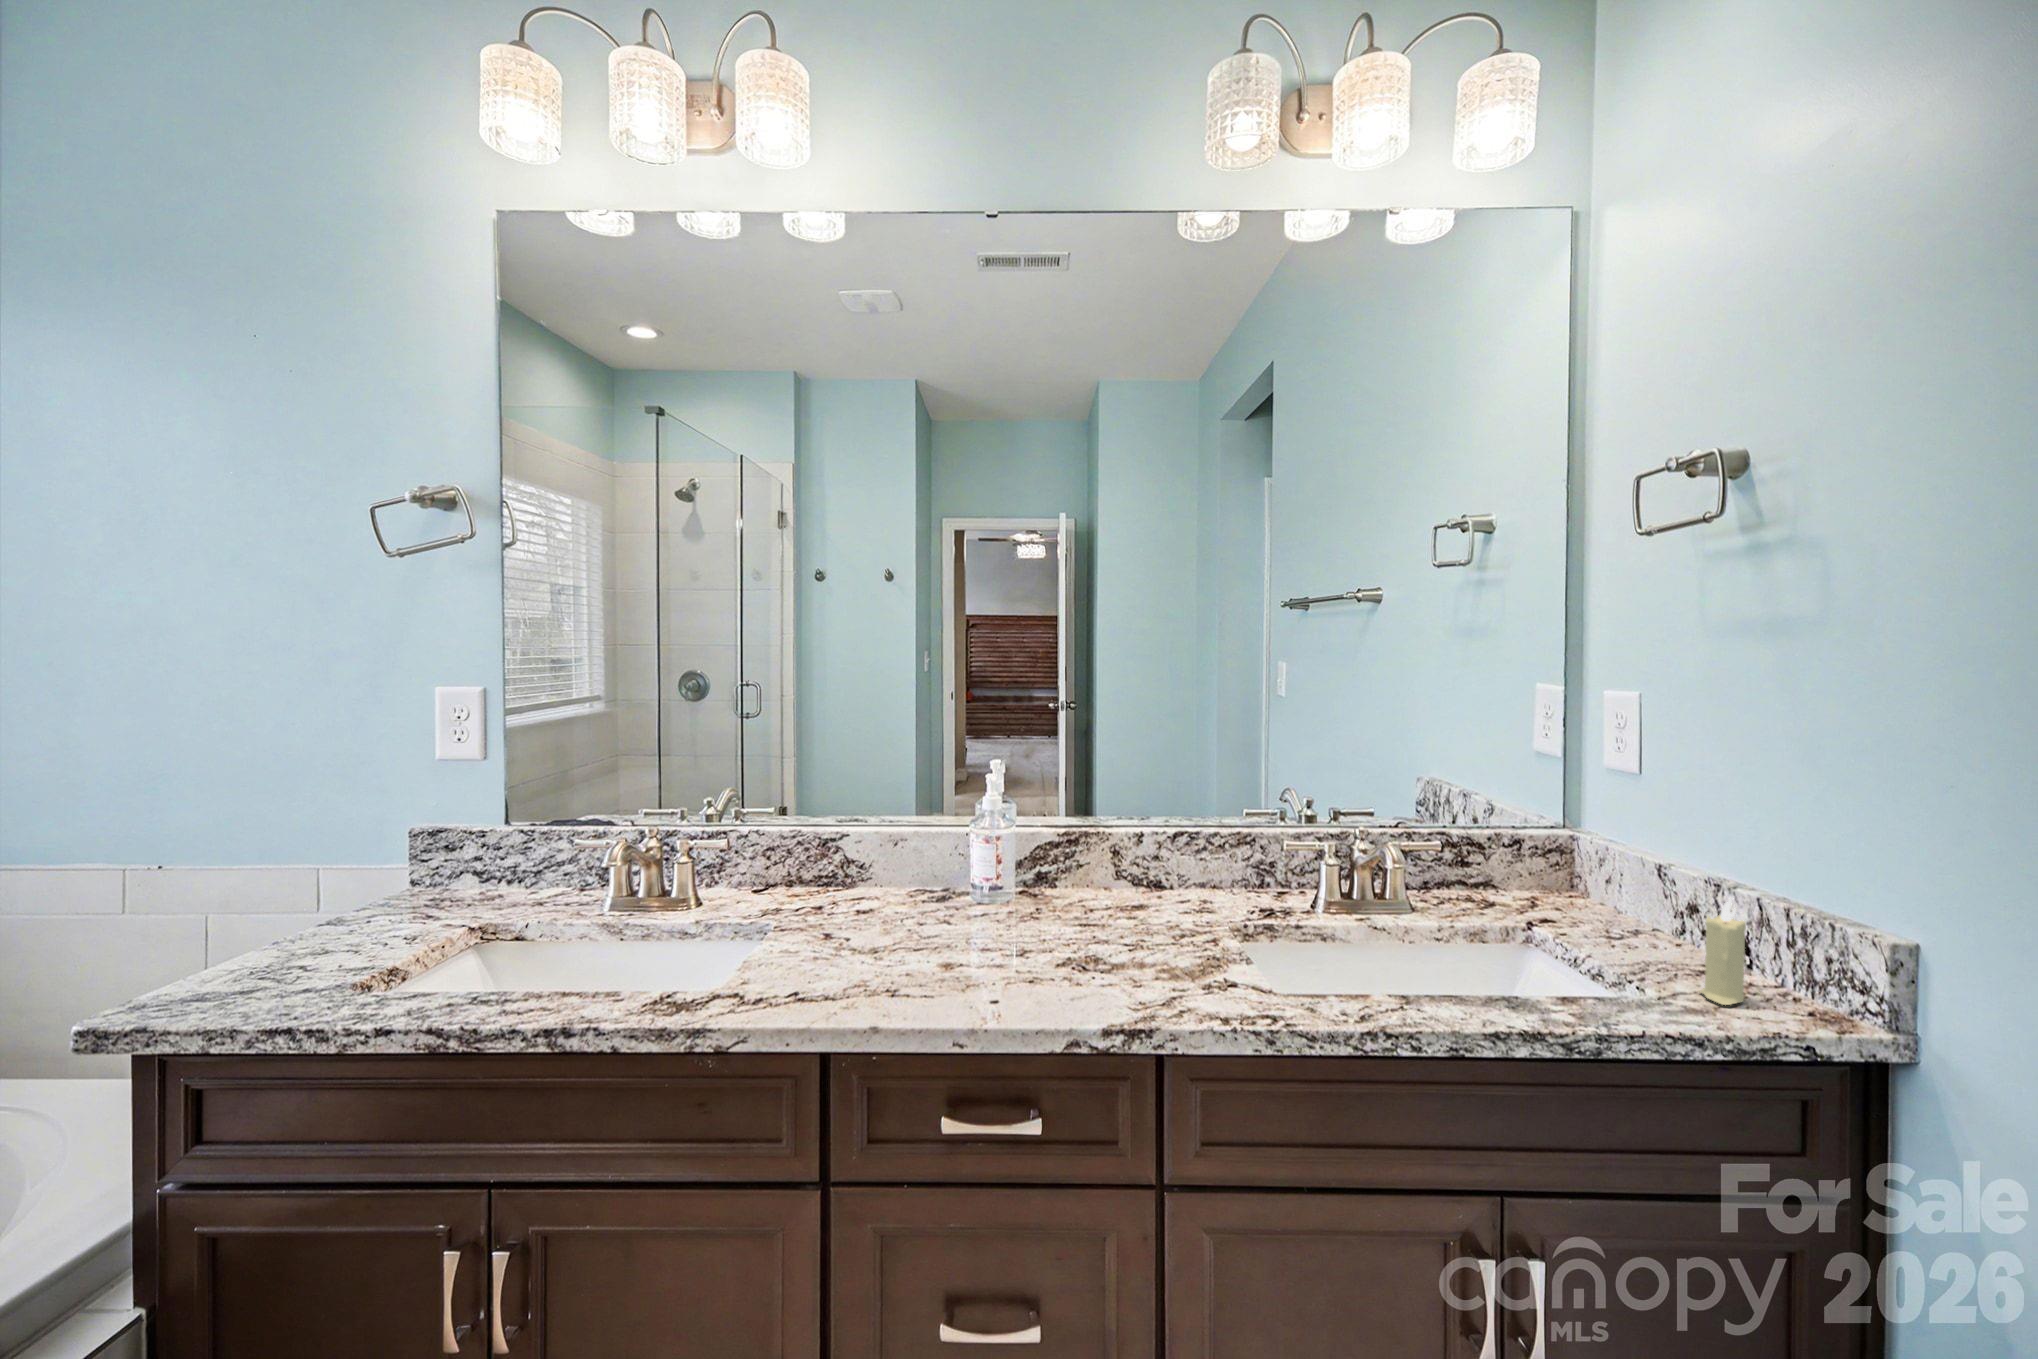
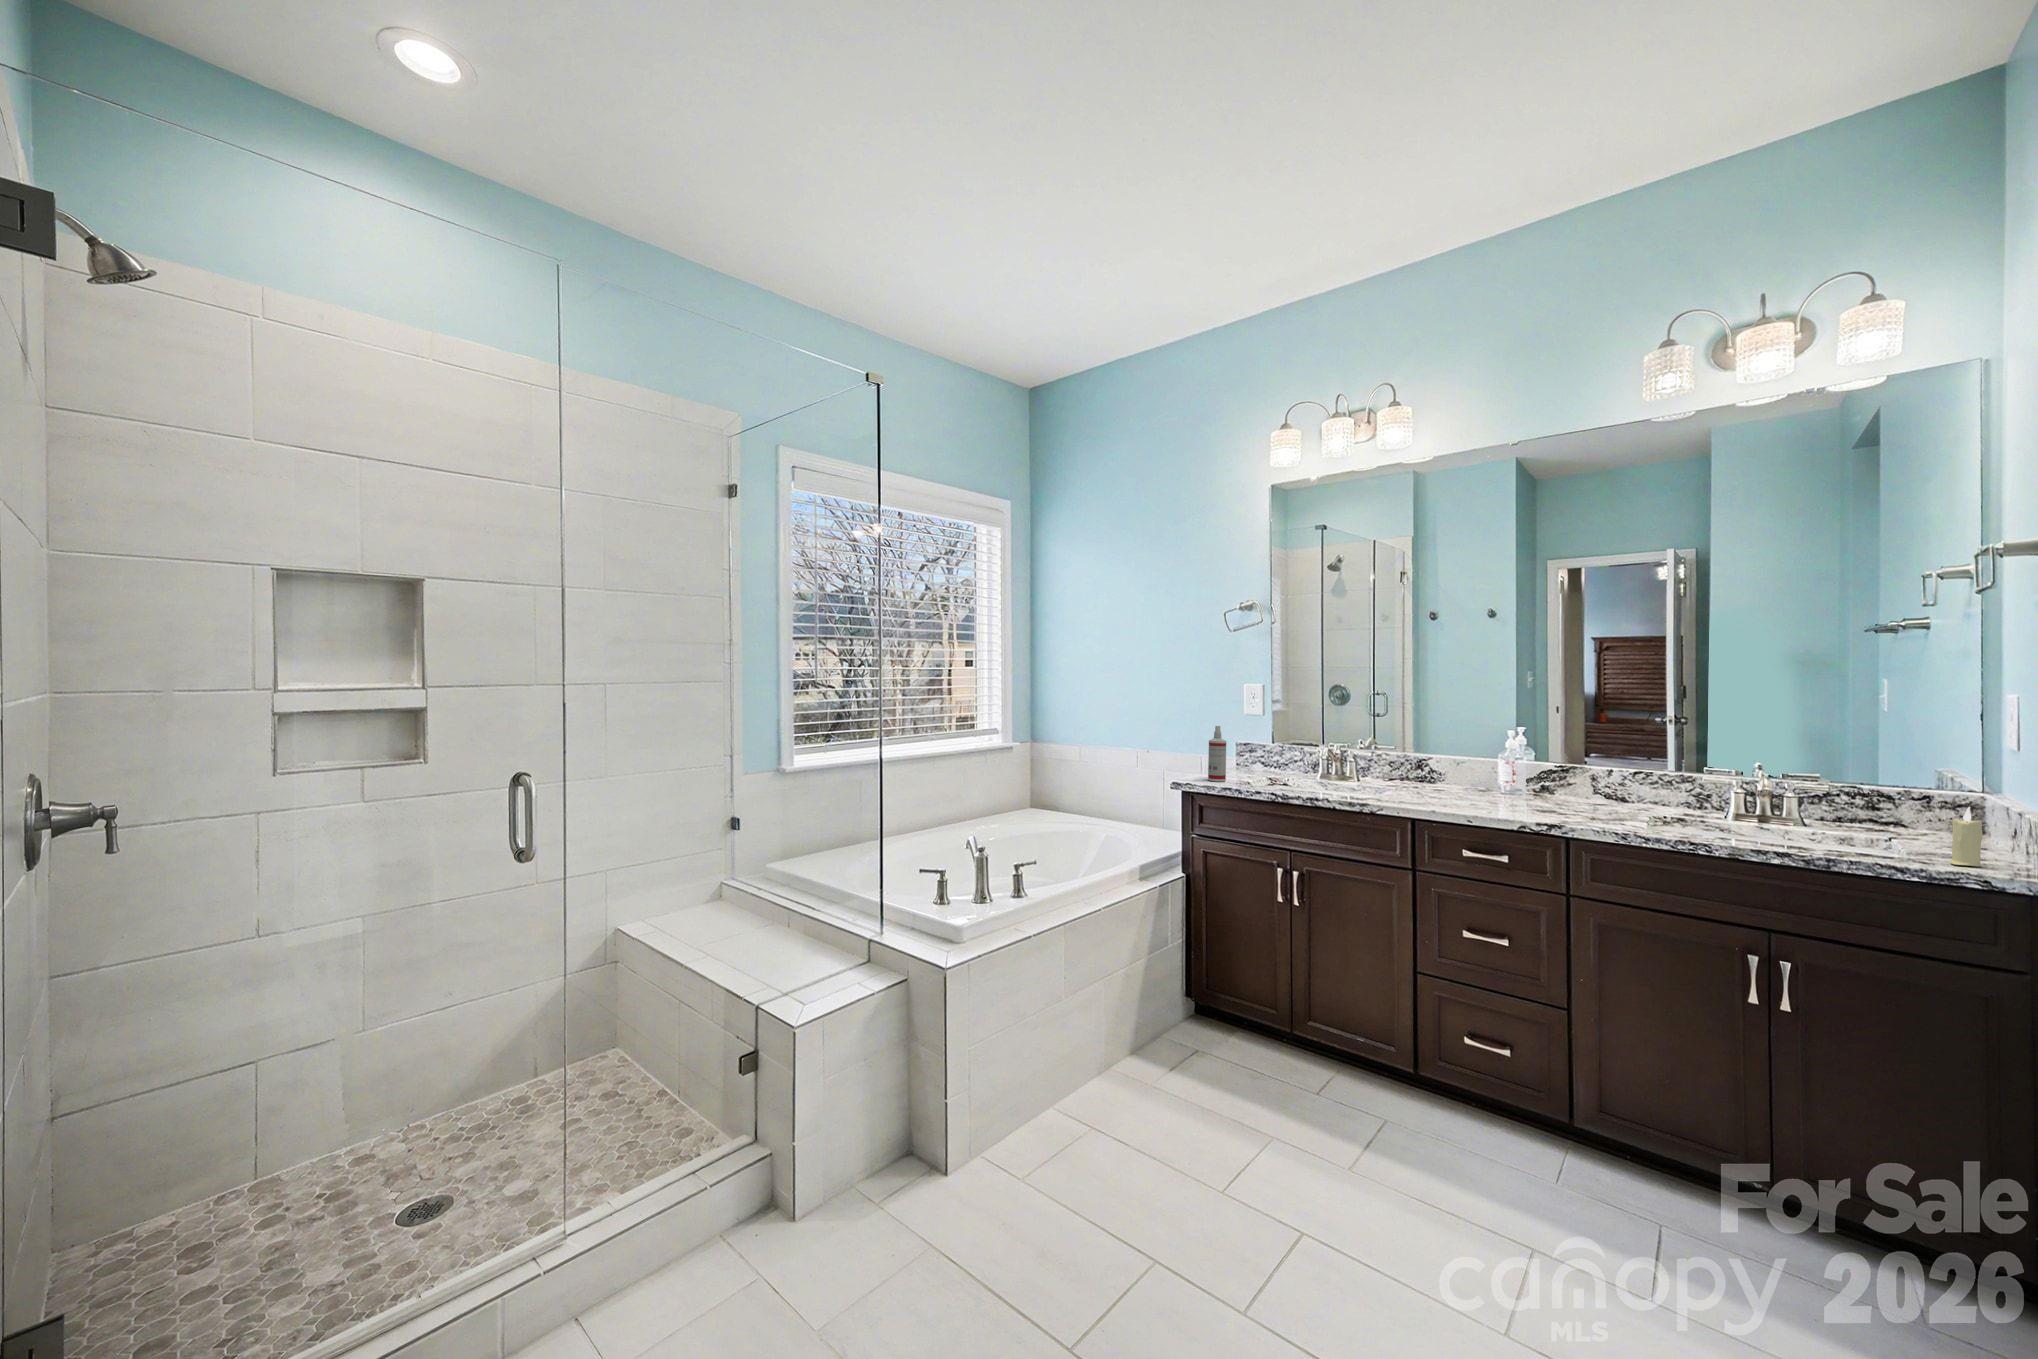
spray bottle: none [247,820,314,994] -> present [1208,726,1226,782]

